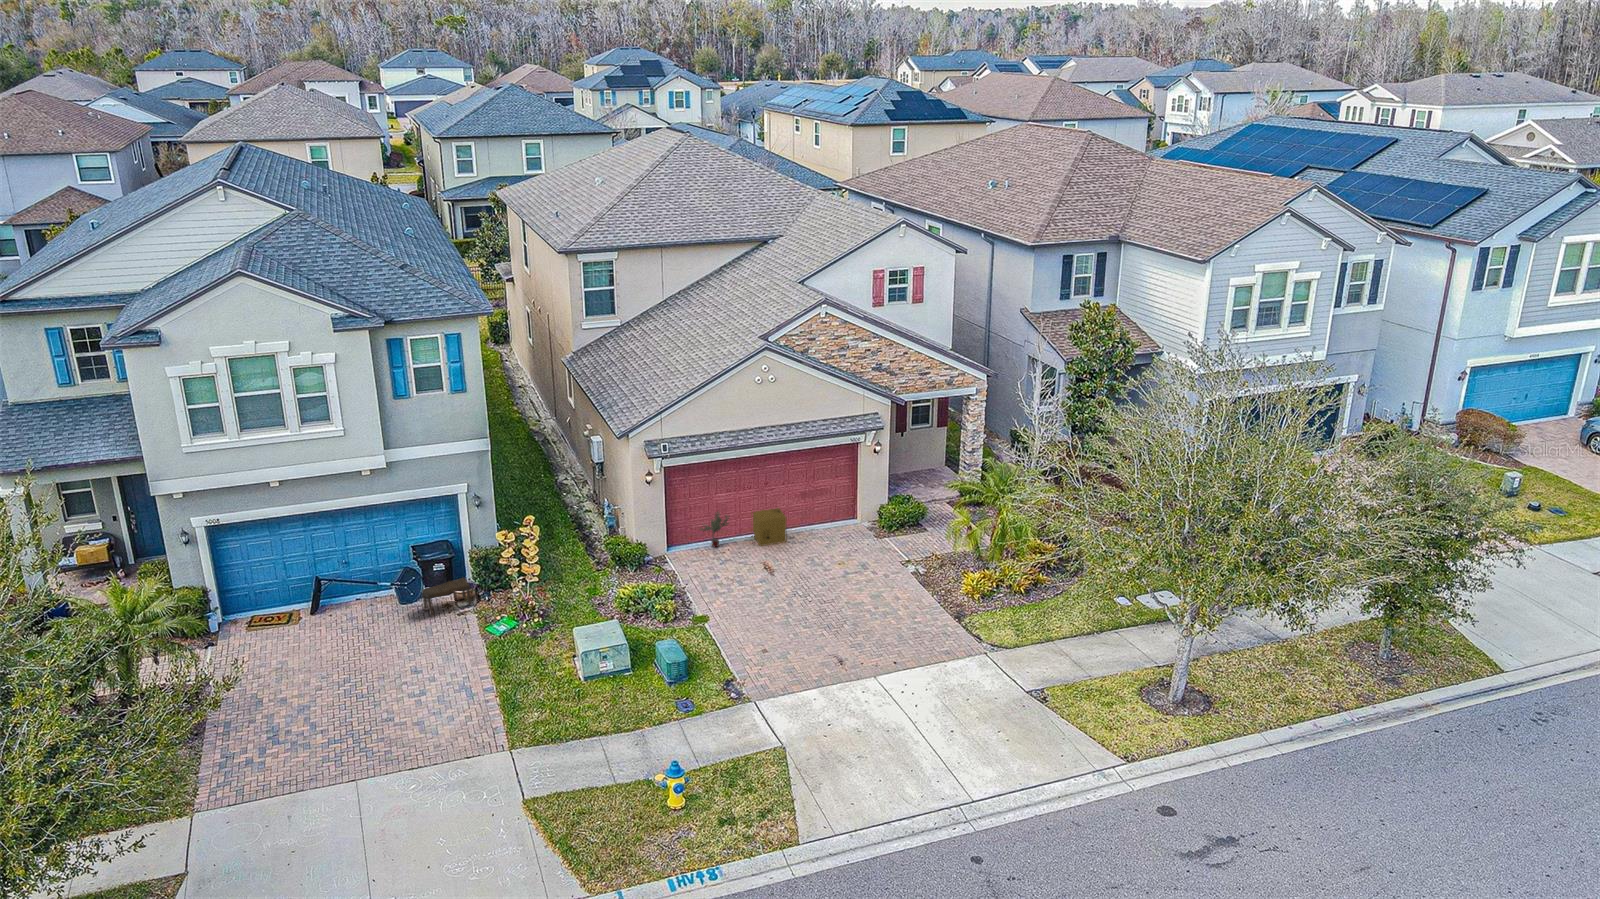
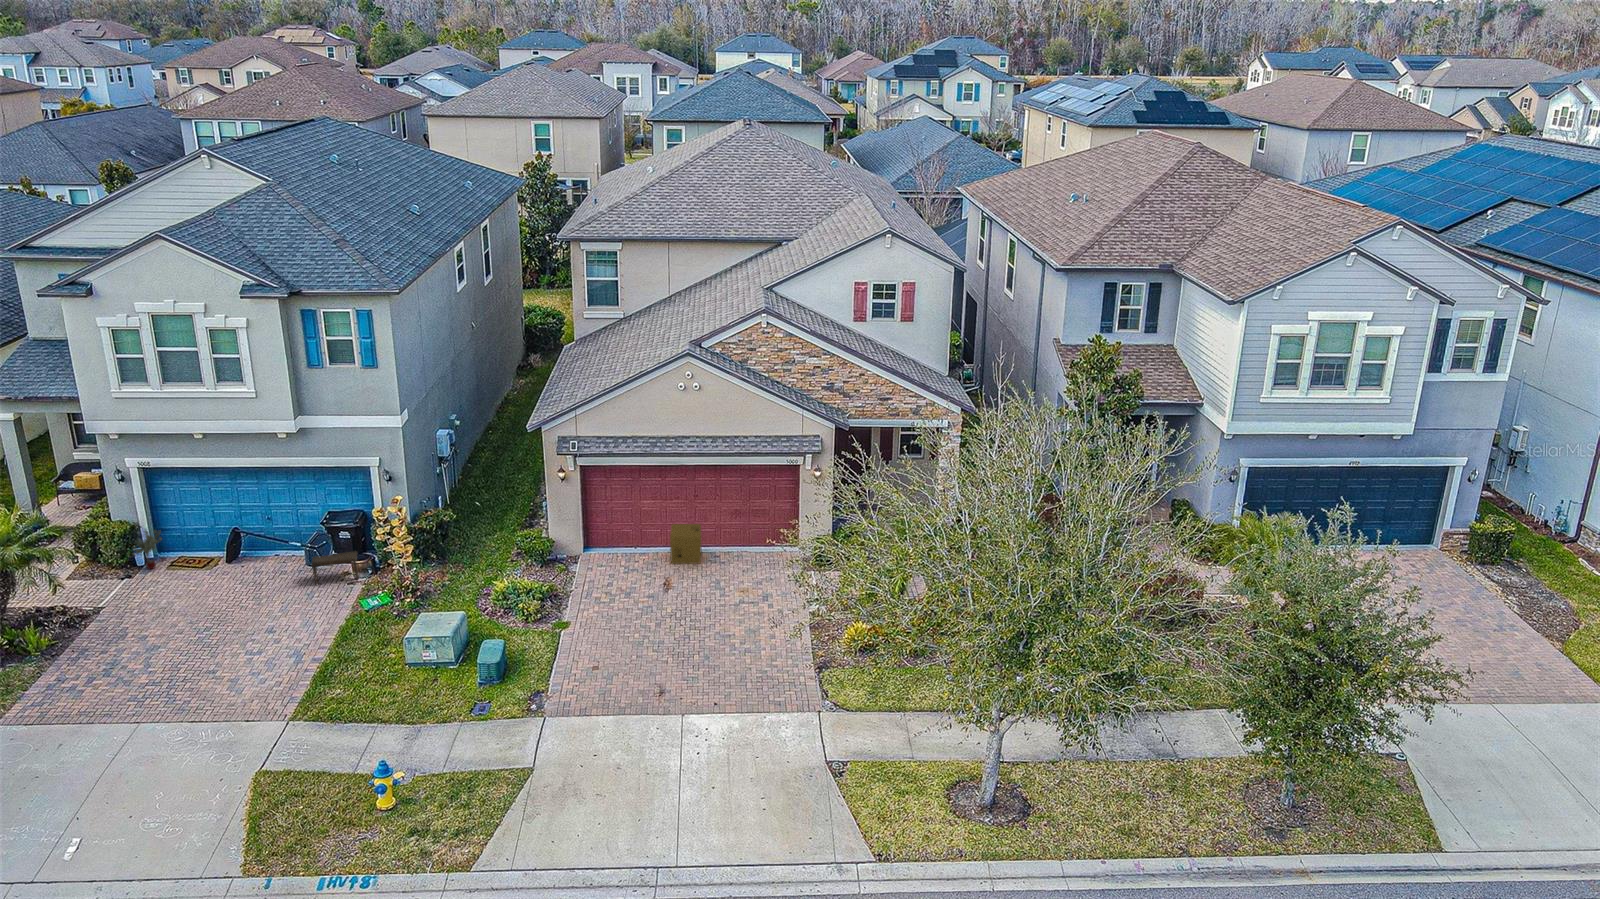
potted tree: present [701,512,730,547] -> present [132,531,162,569]

